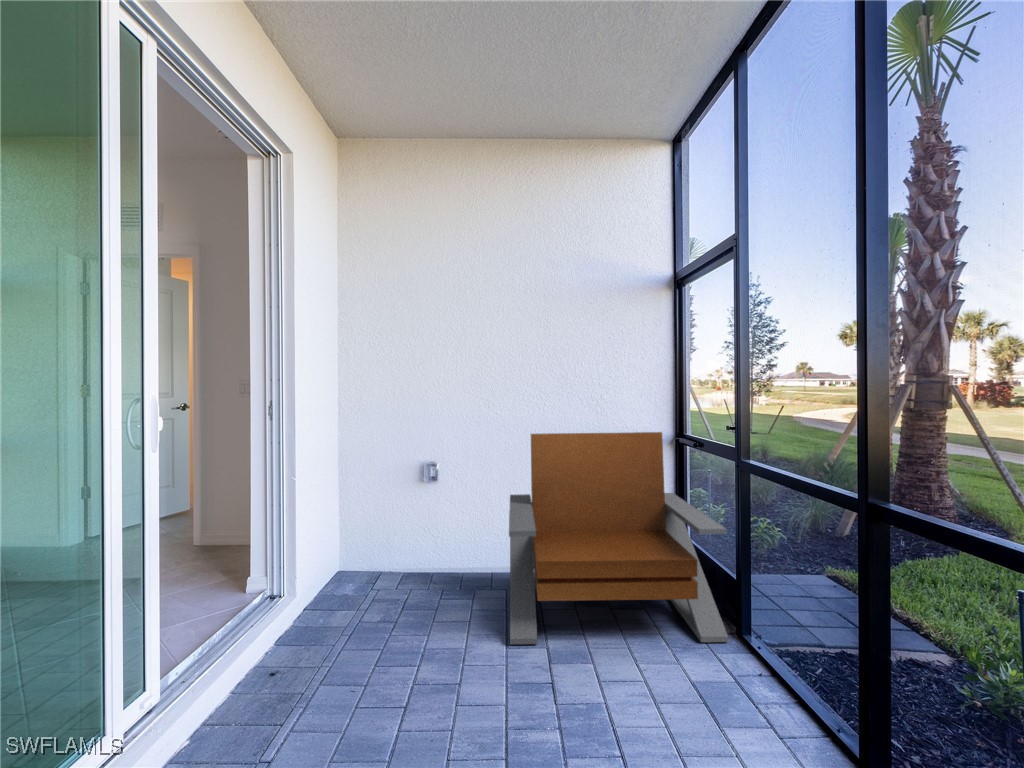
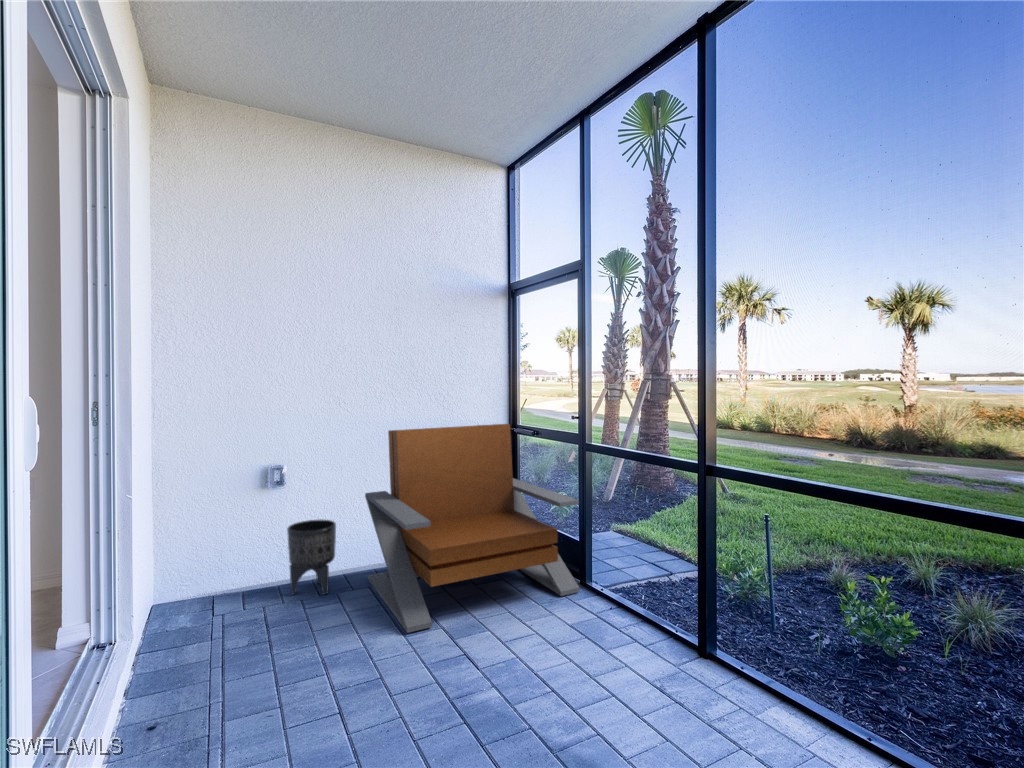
planter: none [436,515,480,589] -> present [287,519,336,595]

